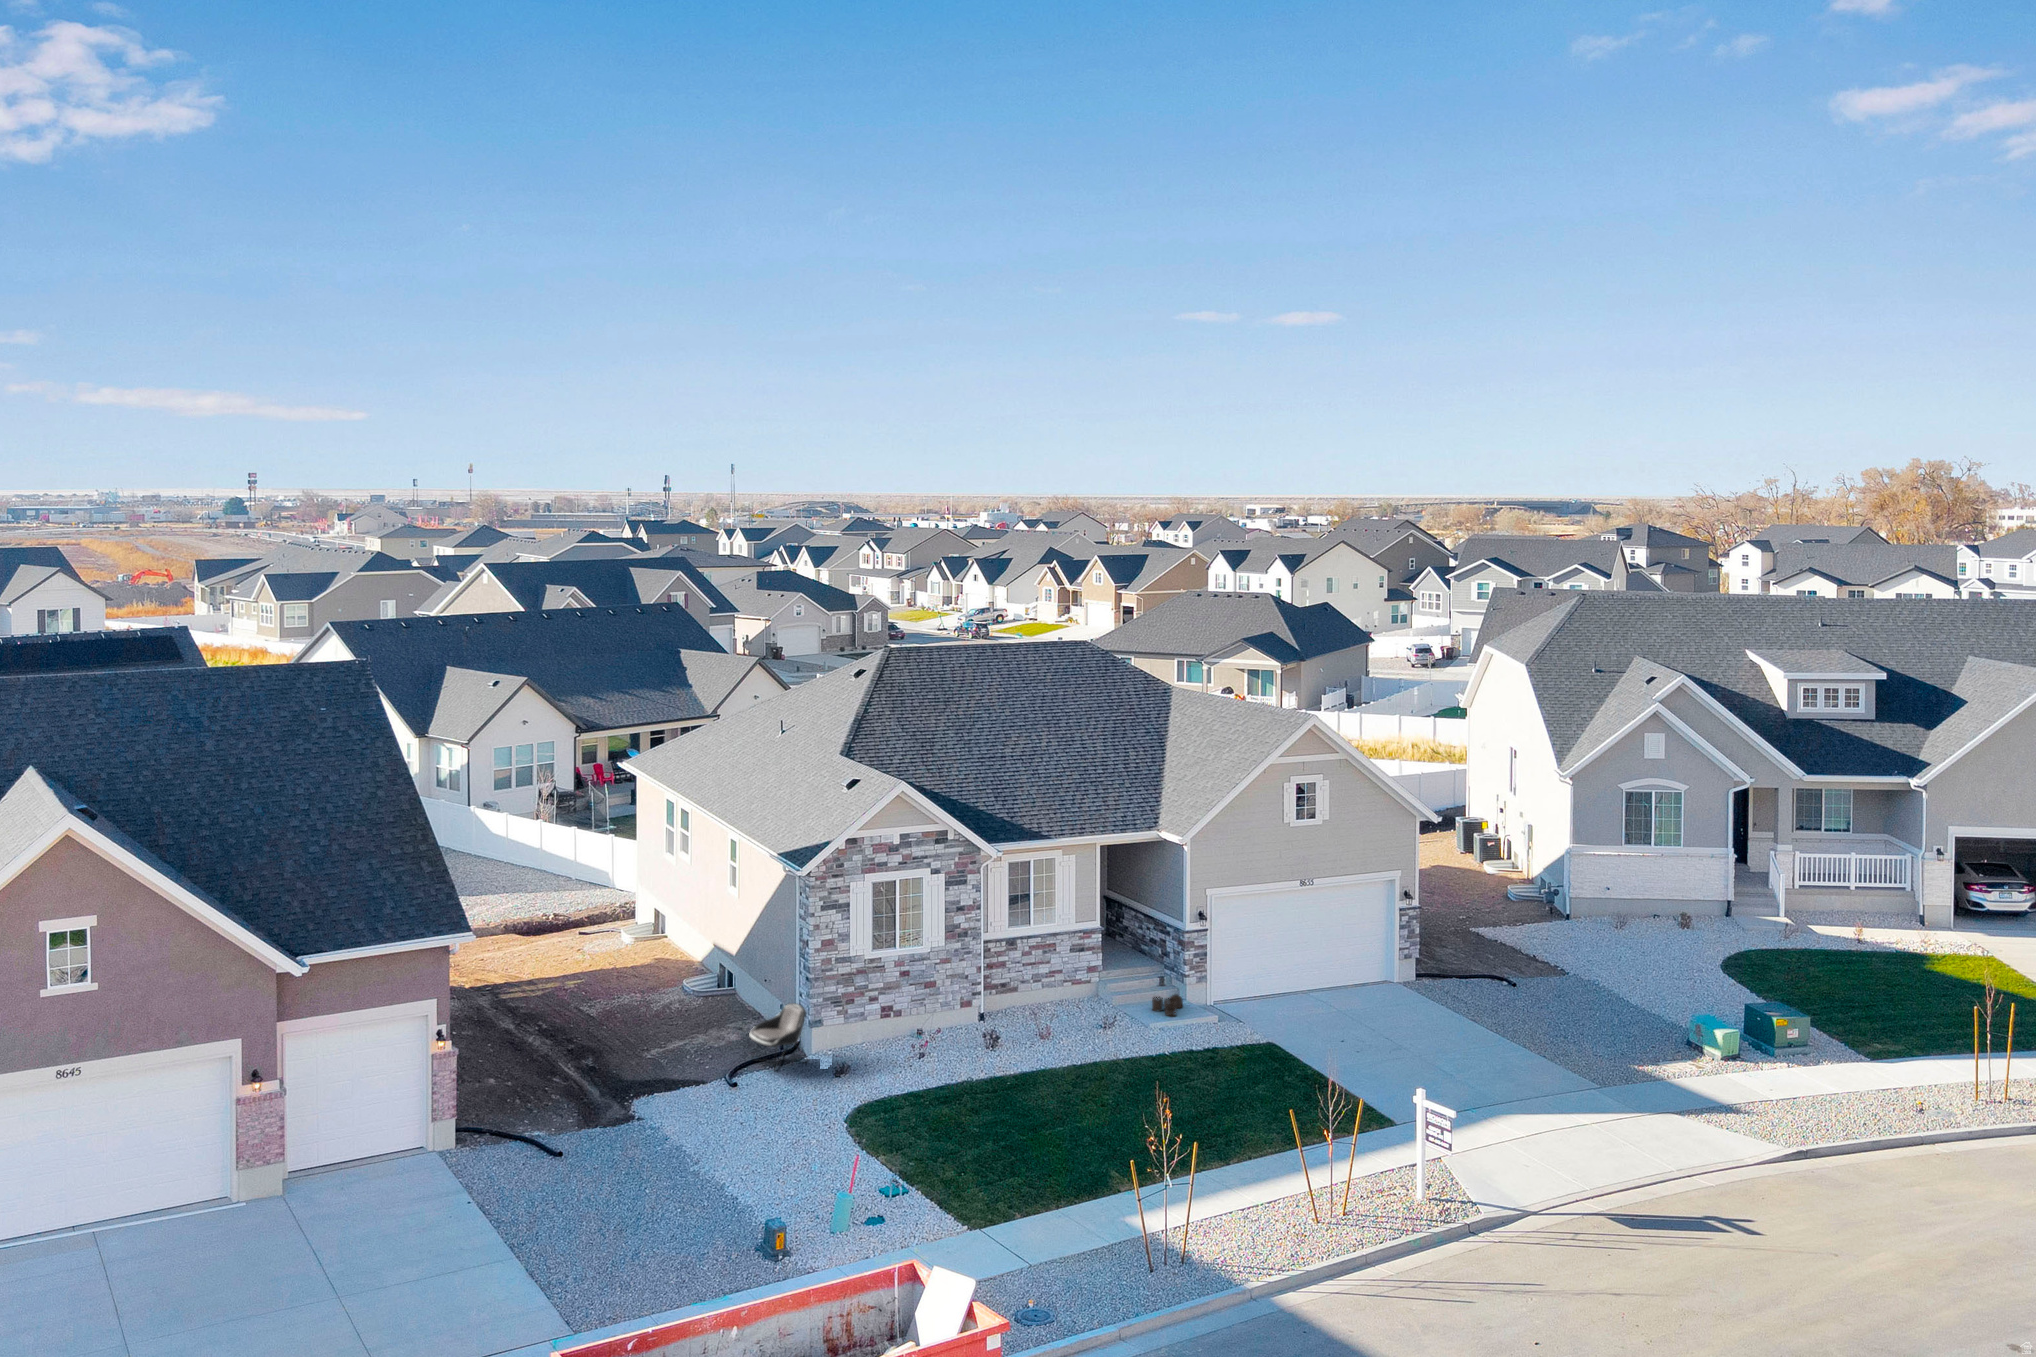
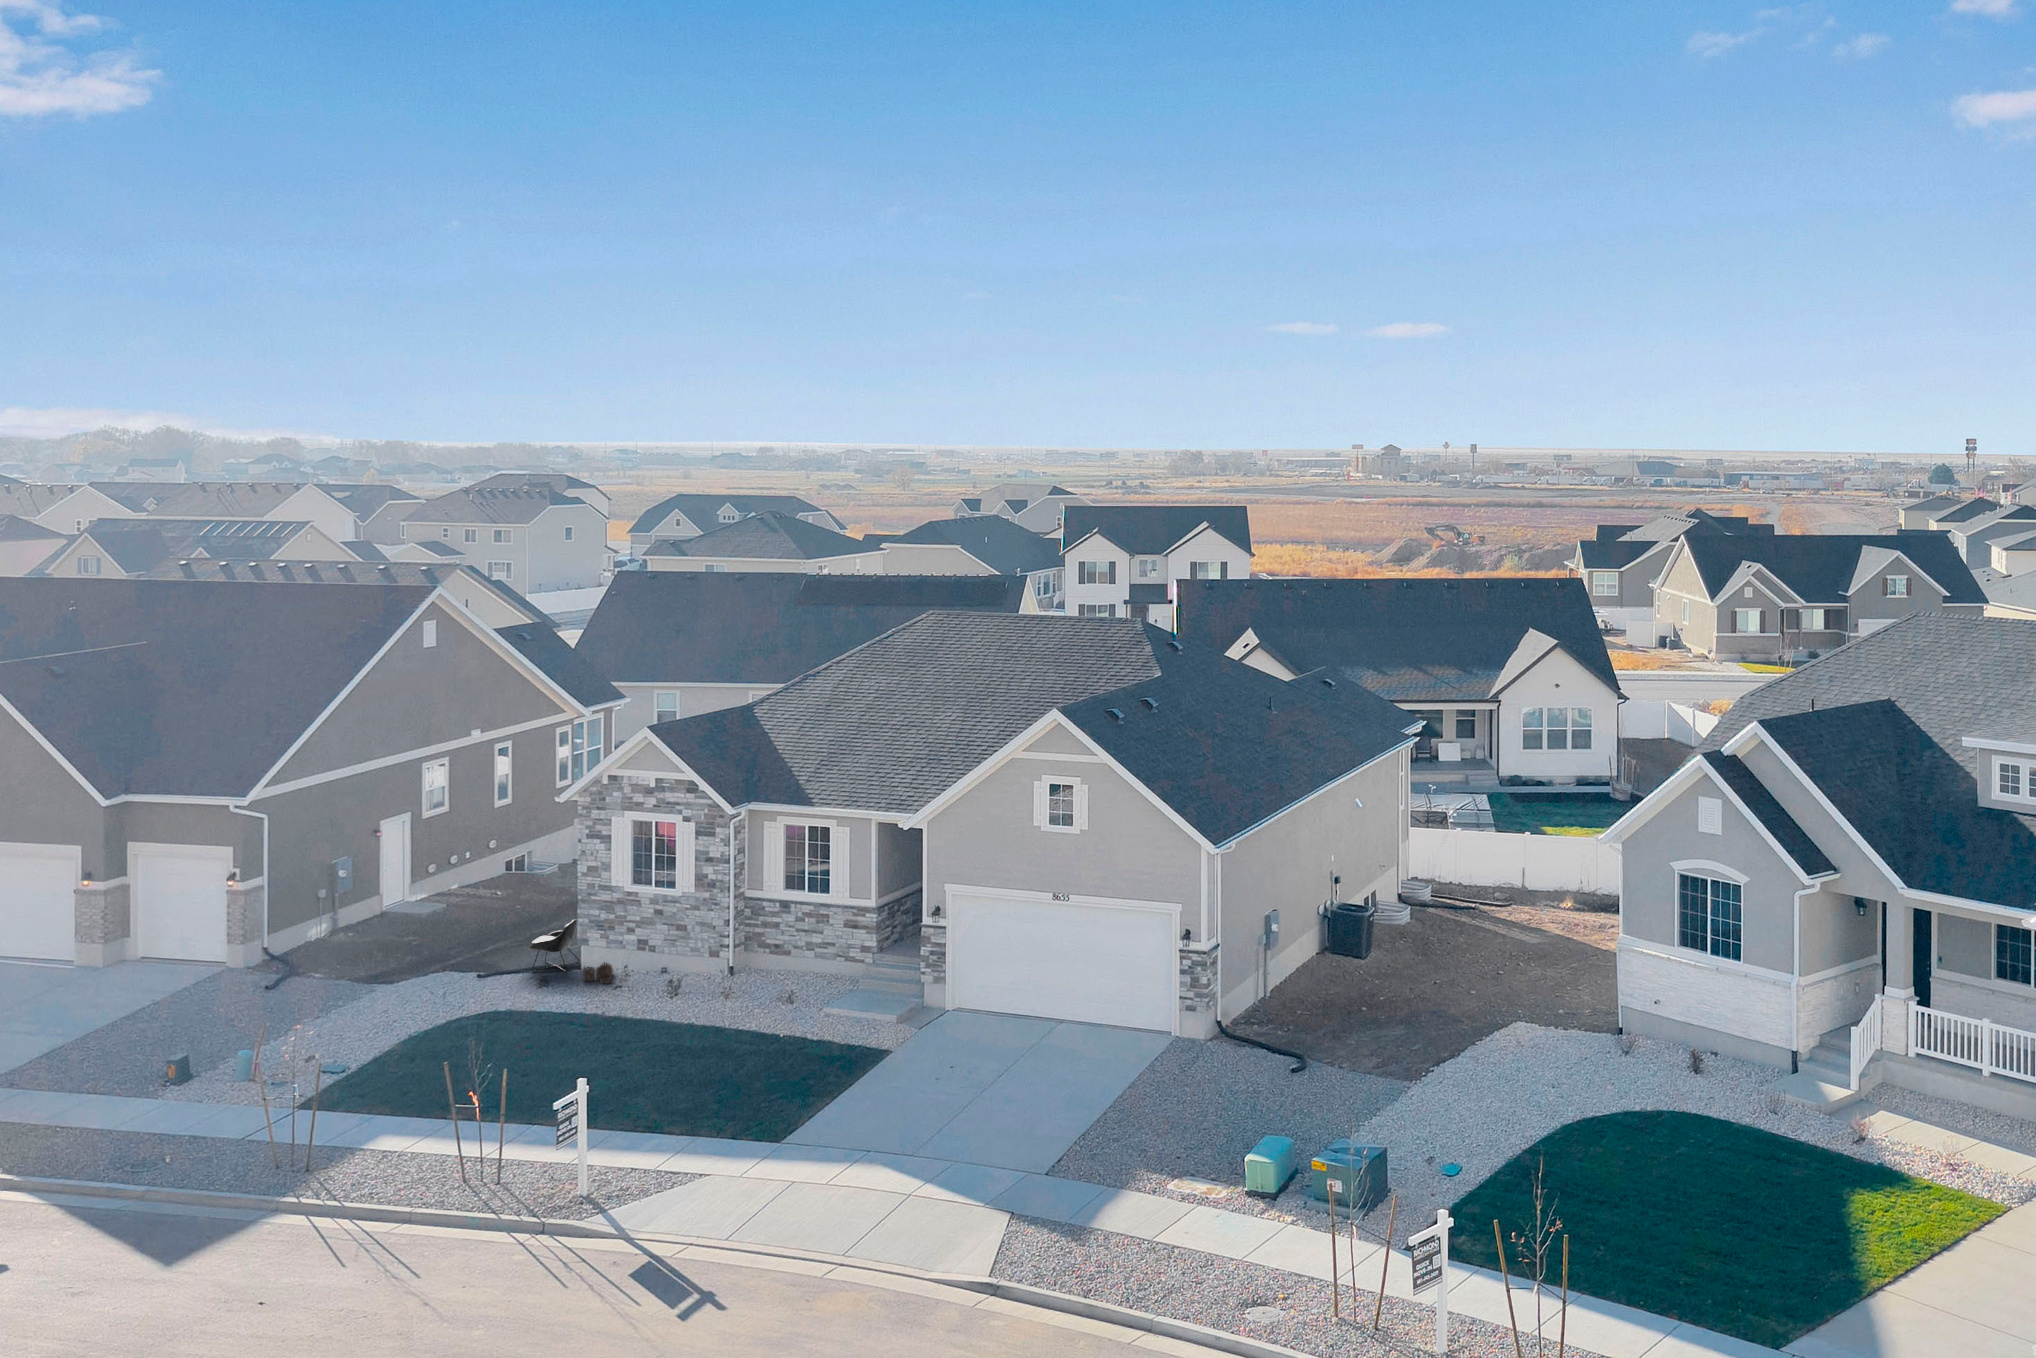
woven basket: present [1152,994,1183,1016] -> present [583,963,613,984]

